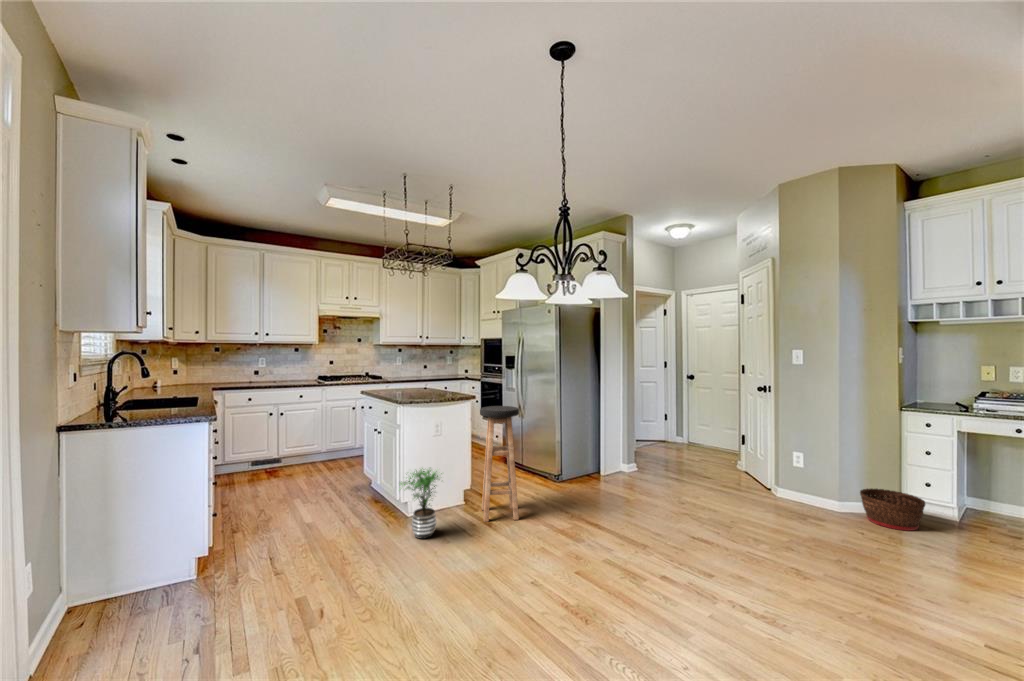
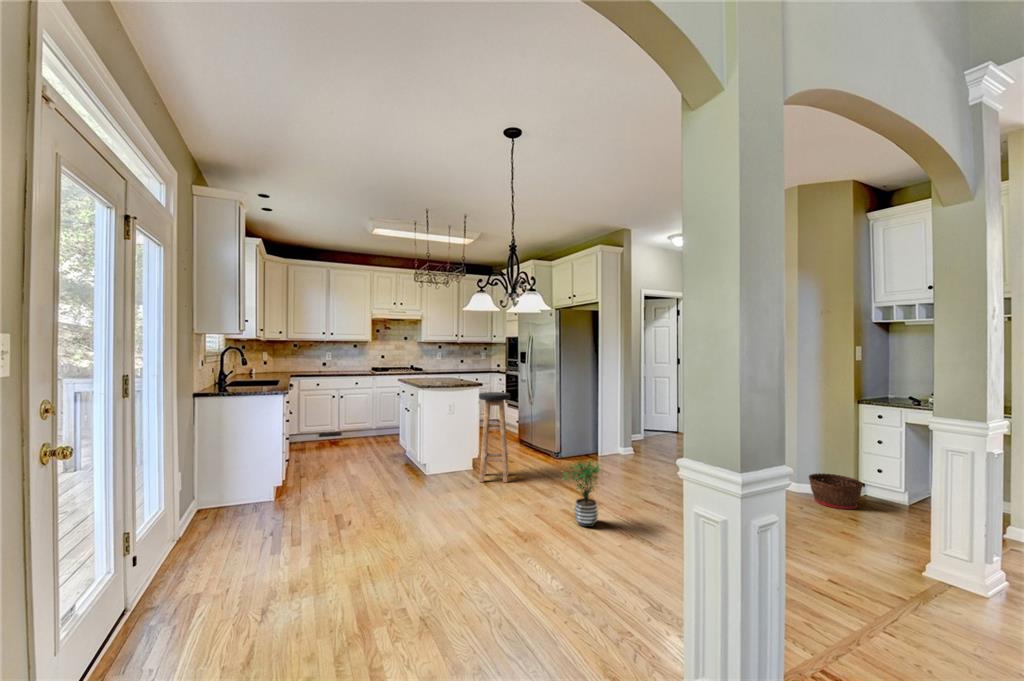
potted plant: present [400,468,438,539] -> present [563,461,600,527]

